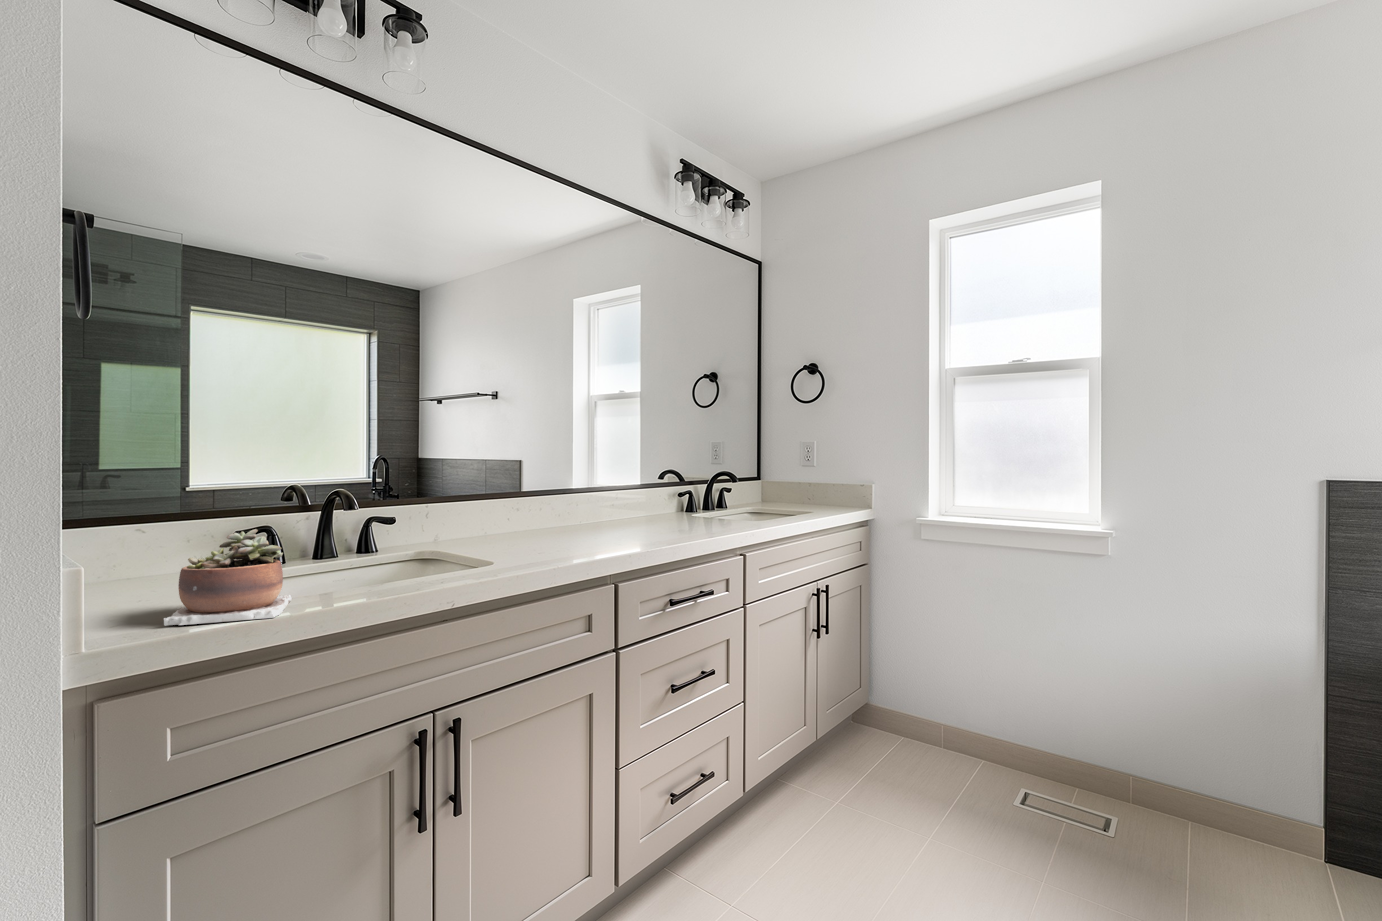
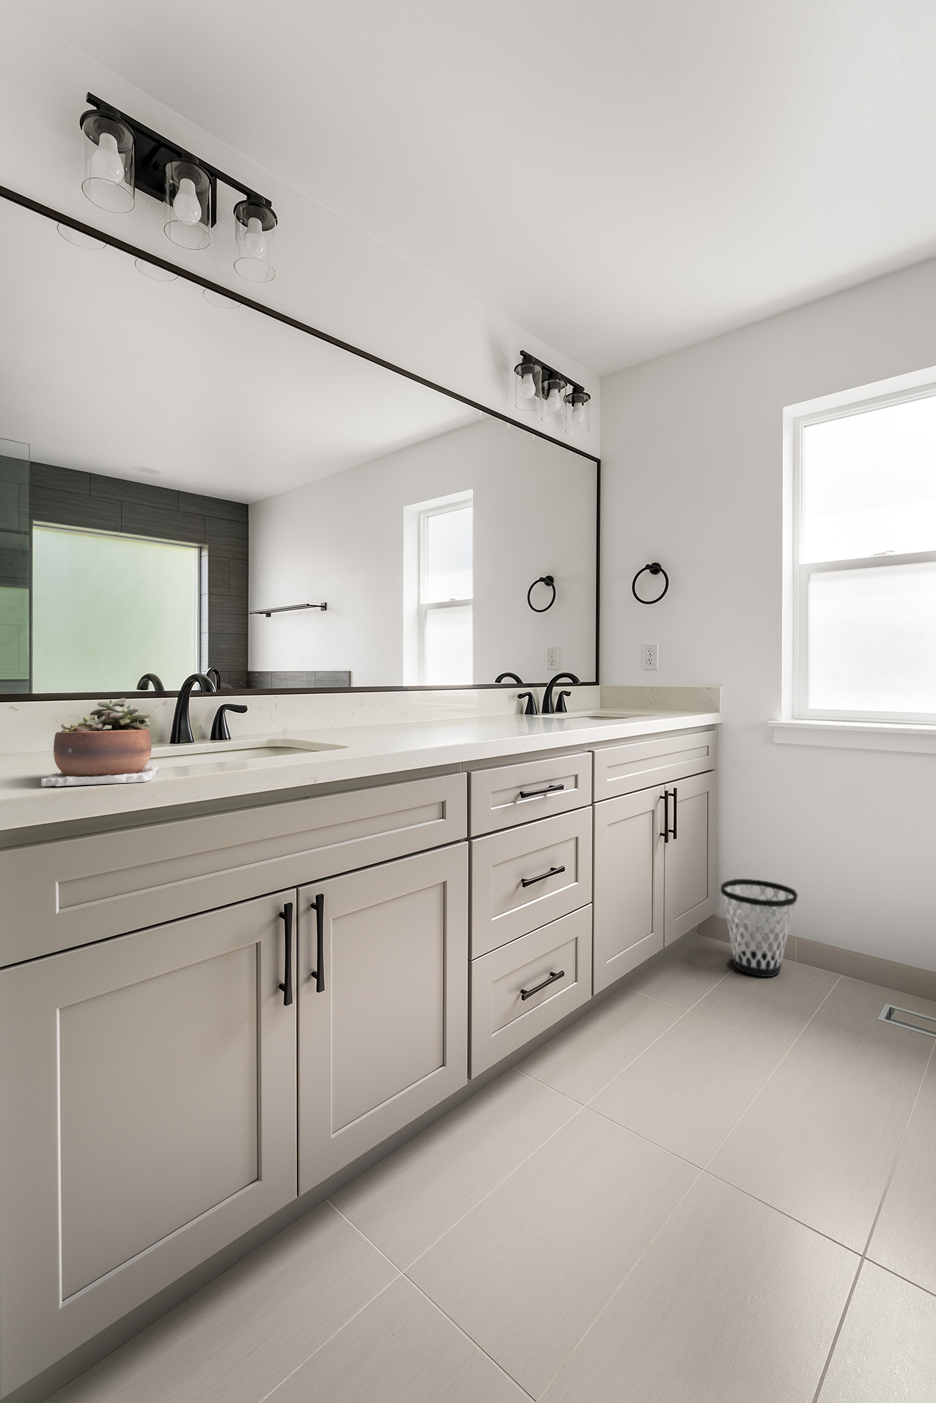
wastebasket: none [873,672,946,770] -> present [721,879,798,977]

